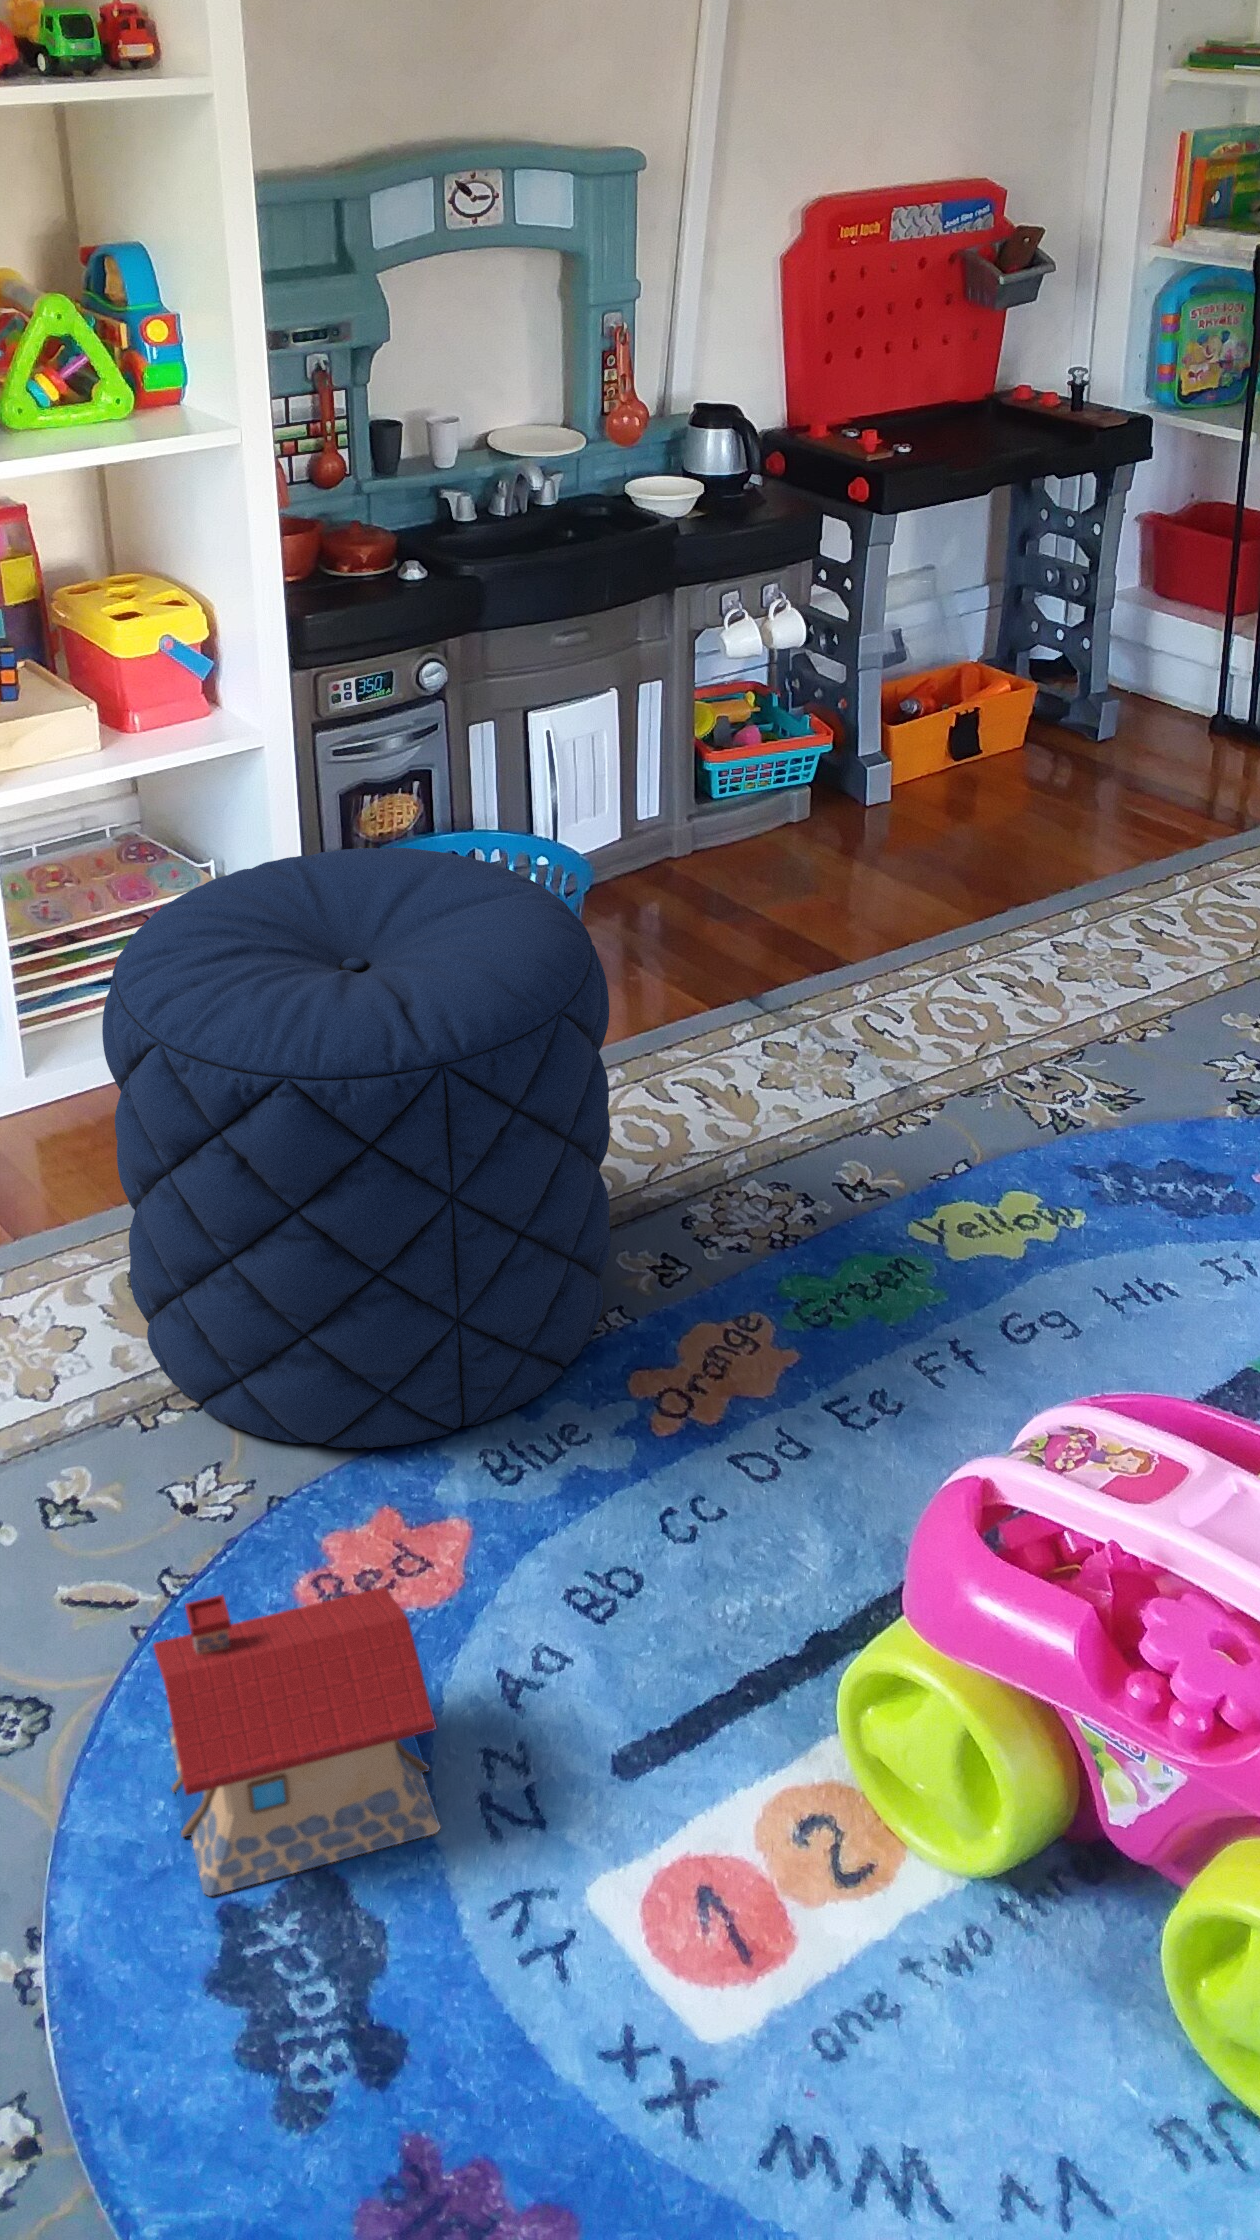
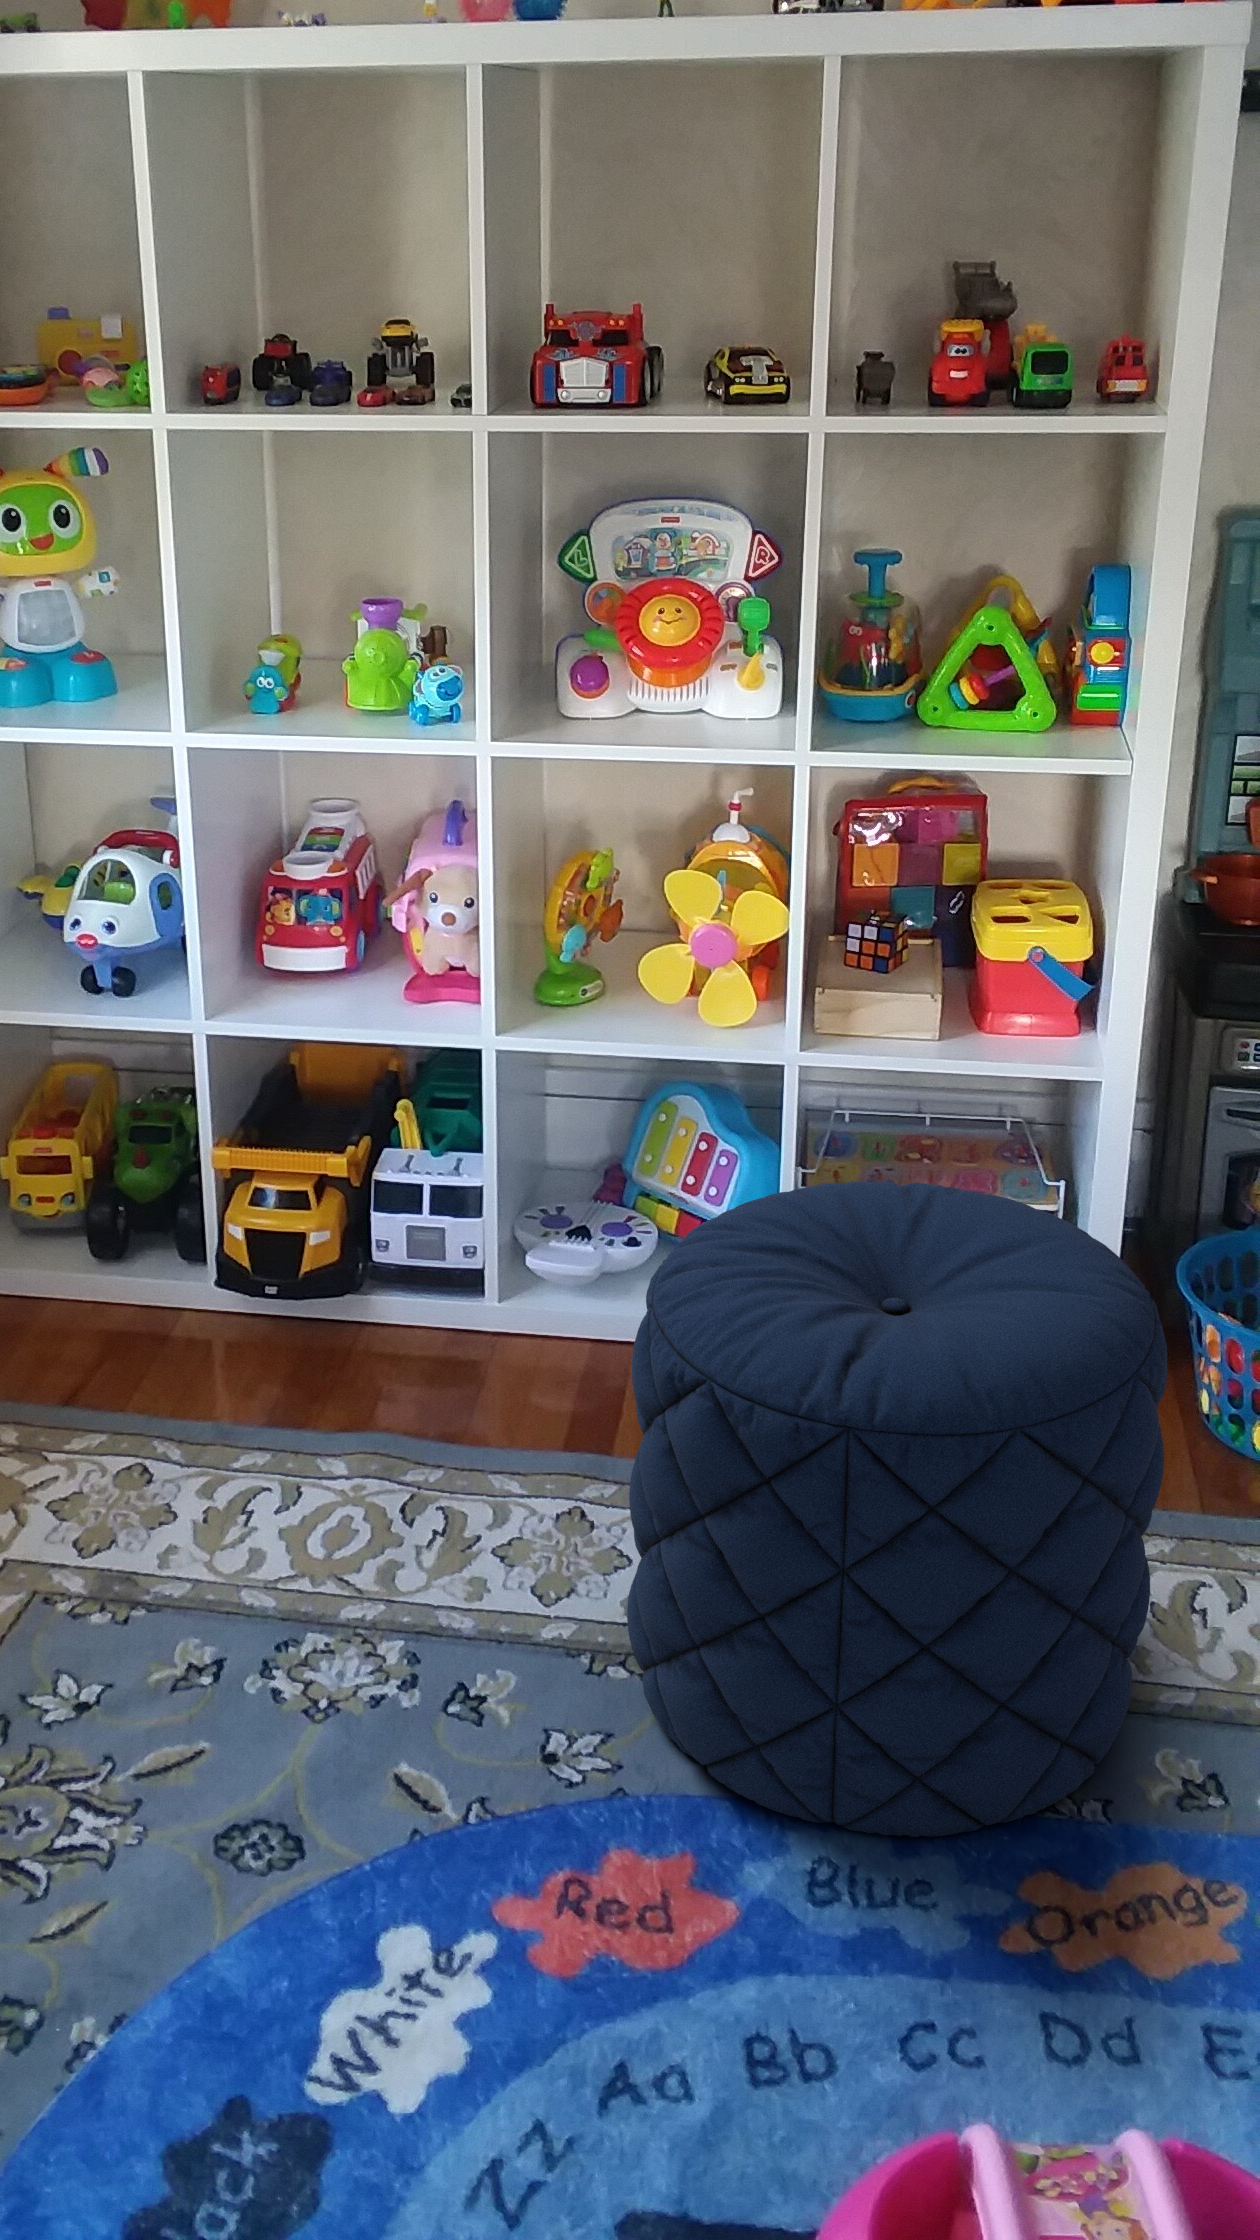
toy house: present [154,1587,440,1896] -> none [224,1810,542,2166]

